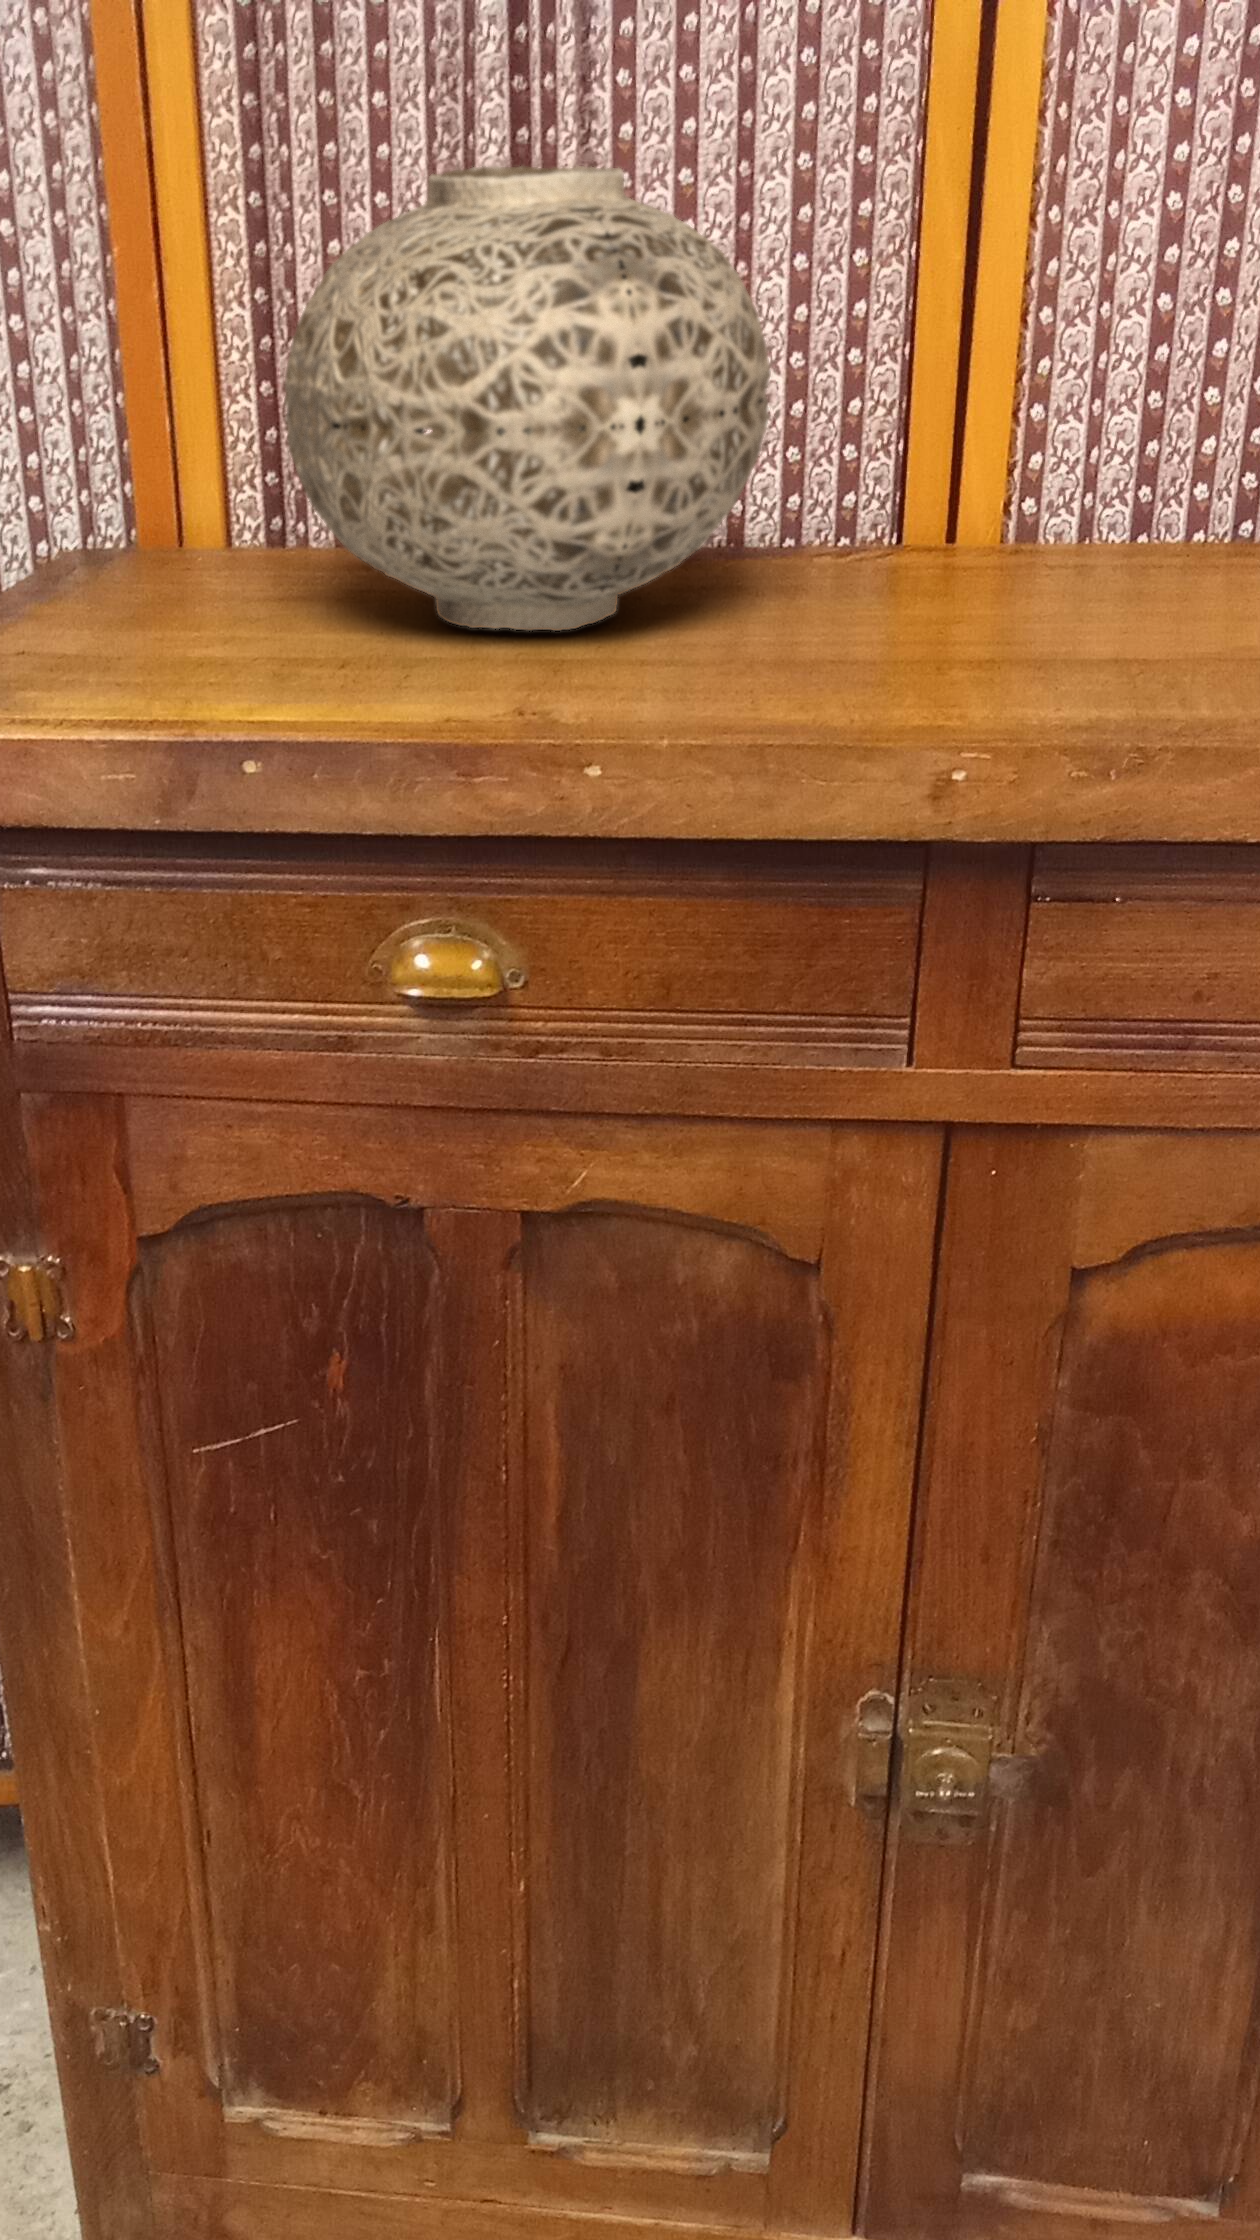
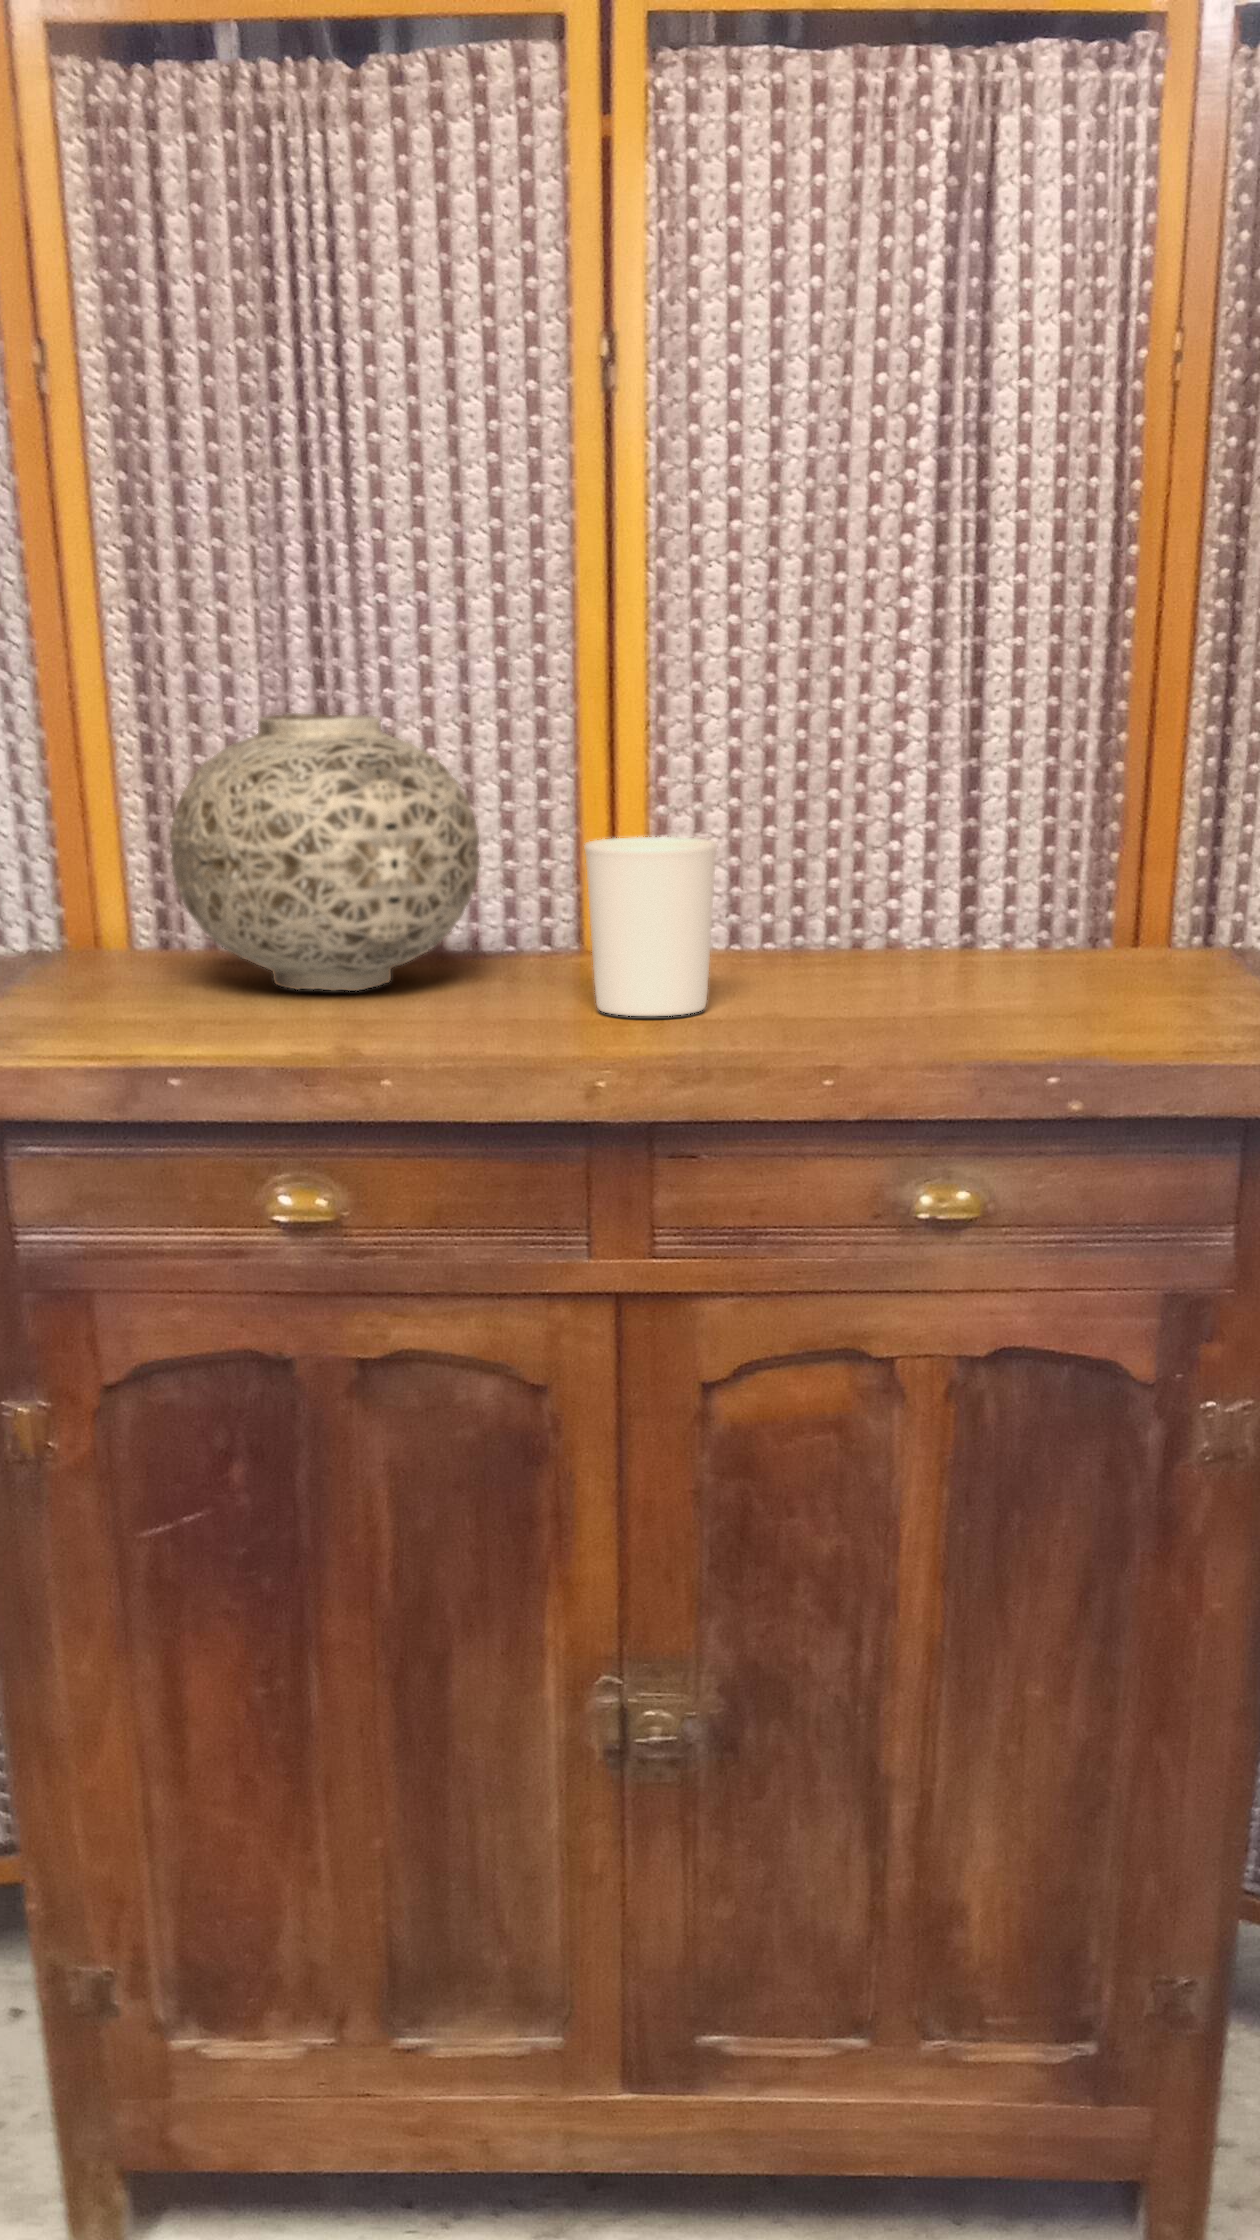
candle holder: none [956,373,1189,687] -> present [585,837,717,1016]

